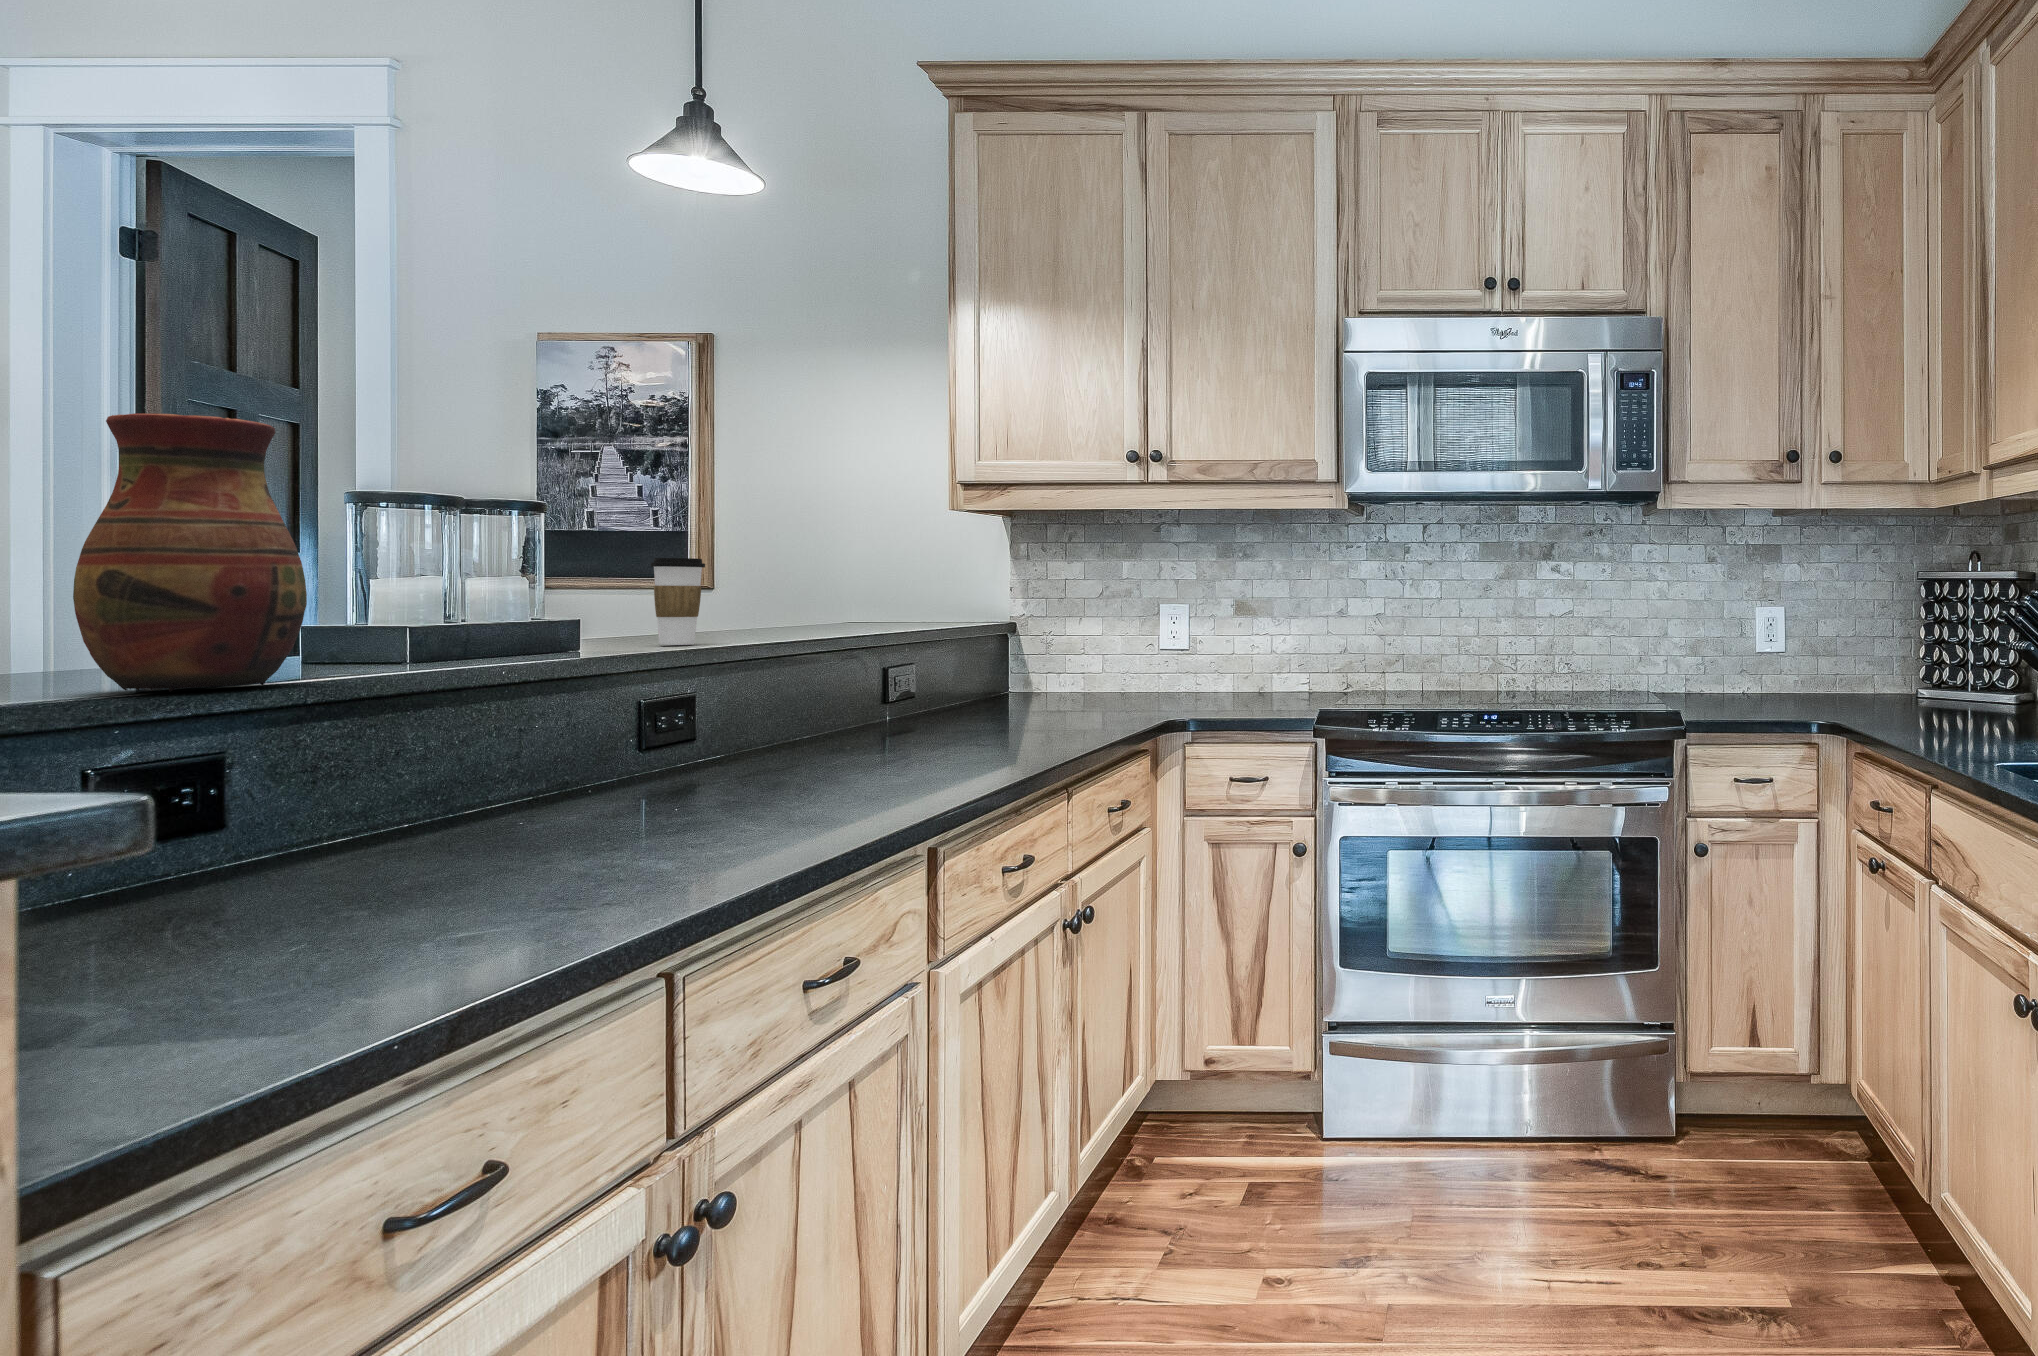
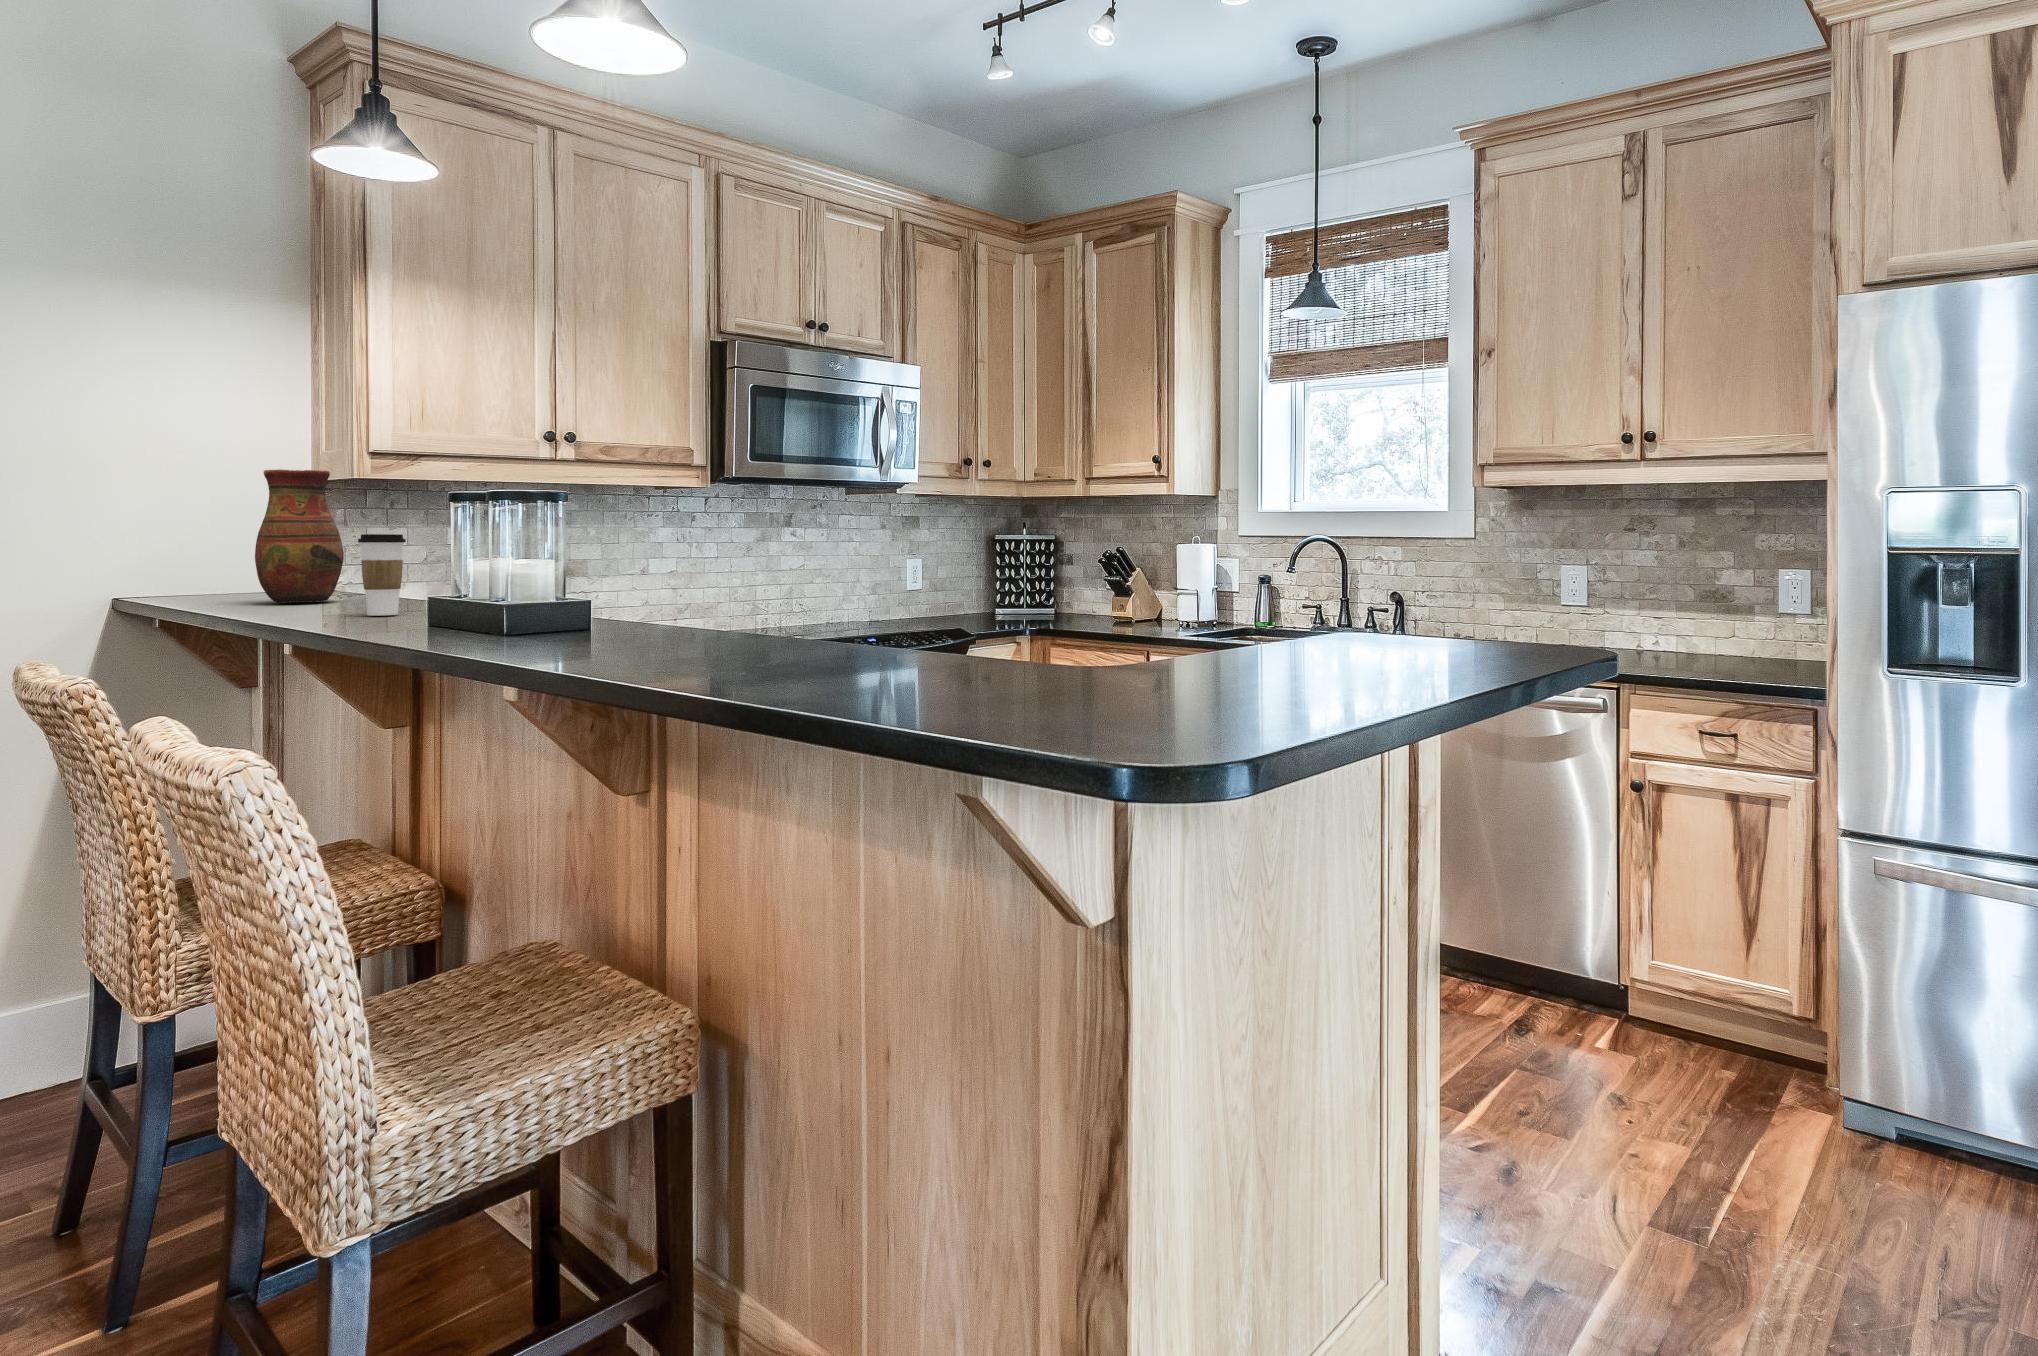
vase: present [73,413,307,692] -> present [255,469,344,603]

